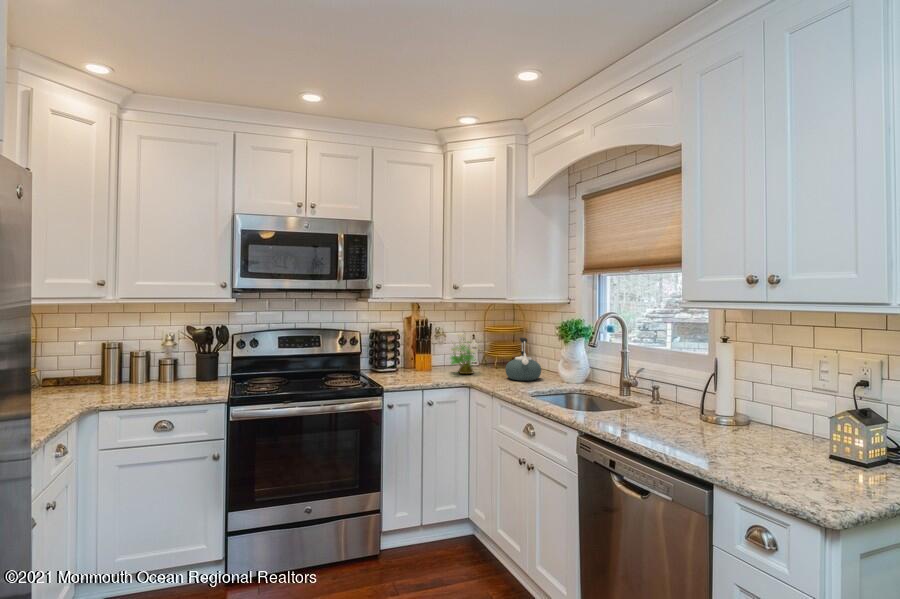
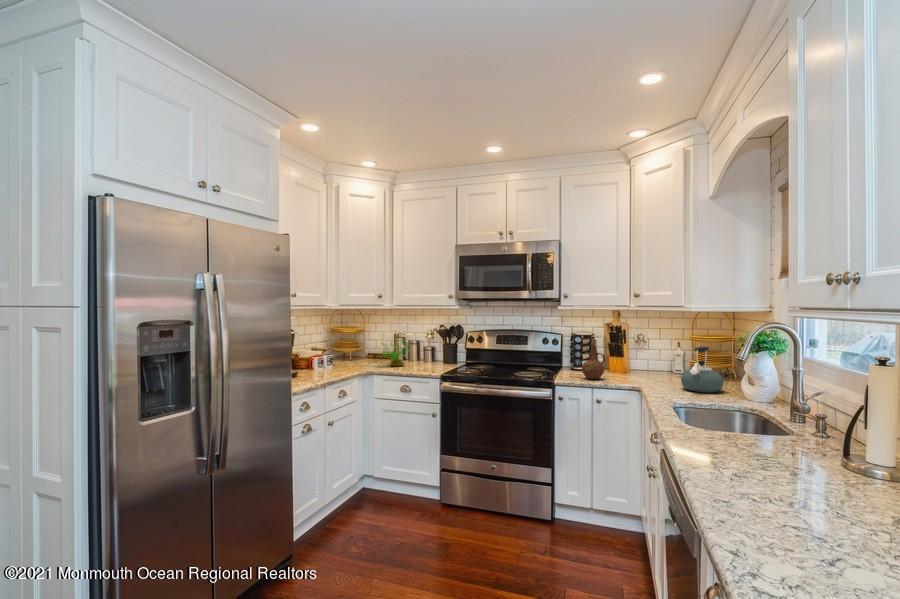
potted plant: present [451,334,481,374] -> present [382,335,408,366]
ceramic pitcher: none [405,336,429,380] -> present [582,340,605,379]

